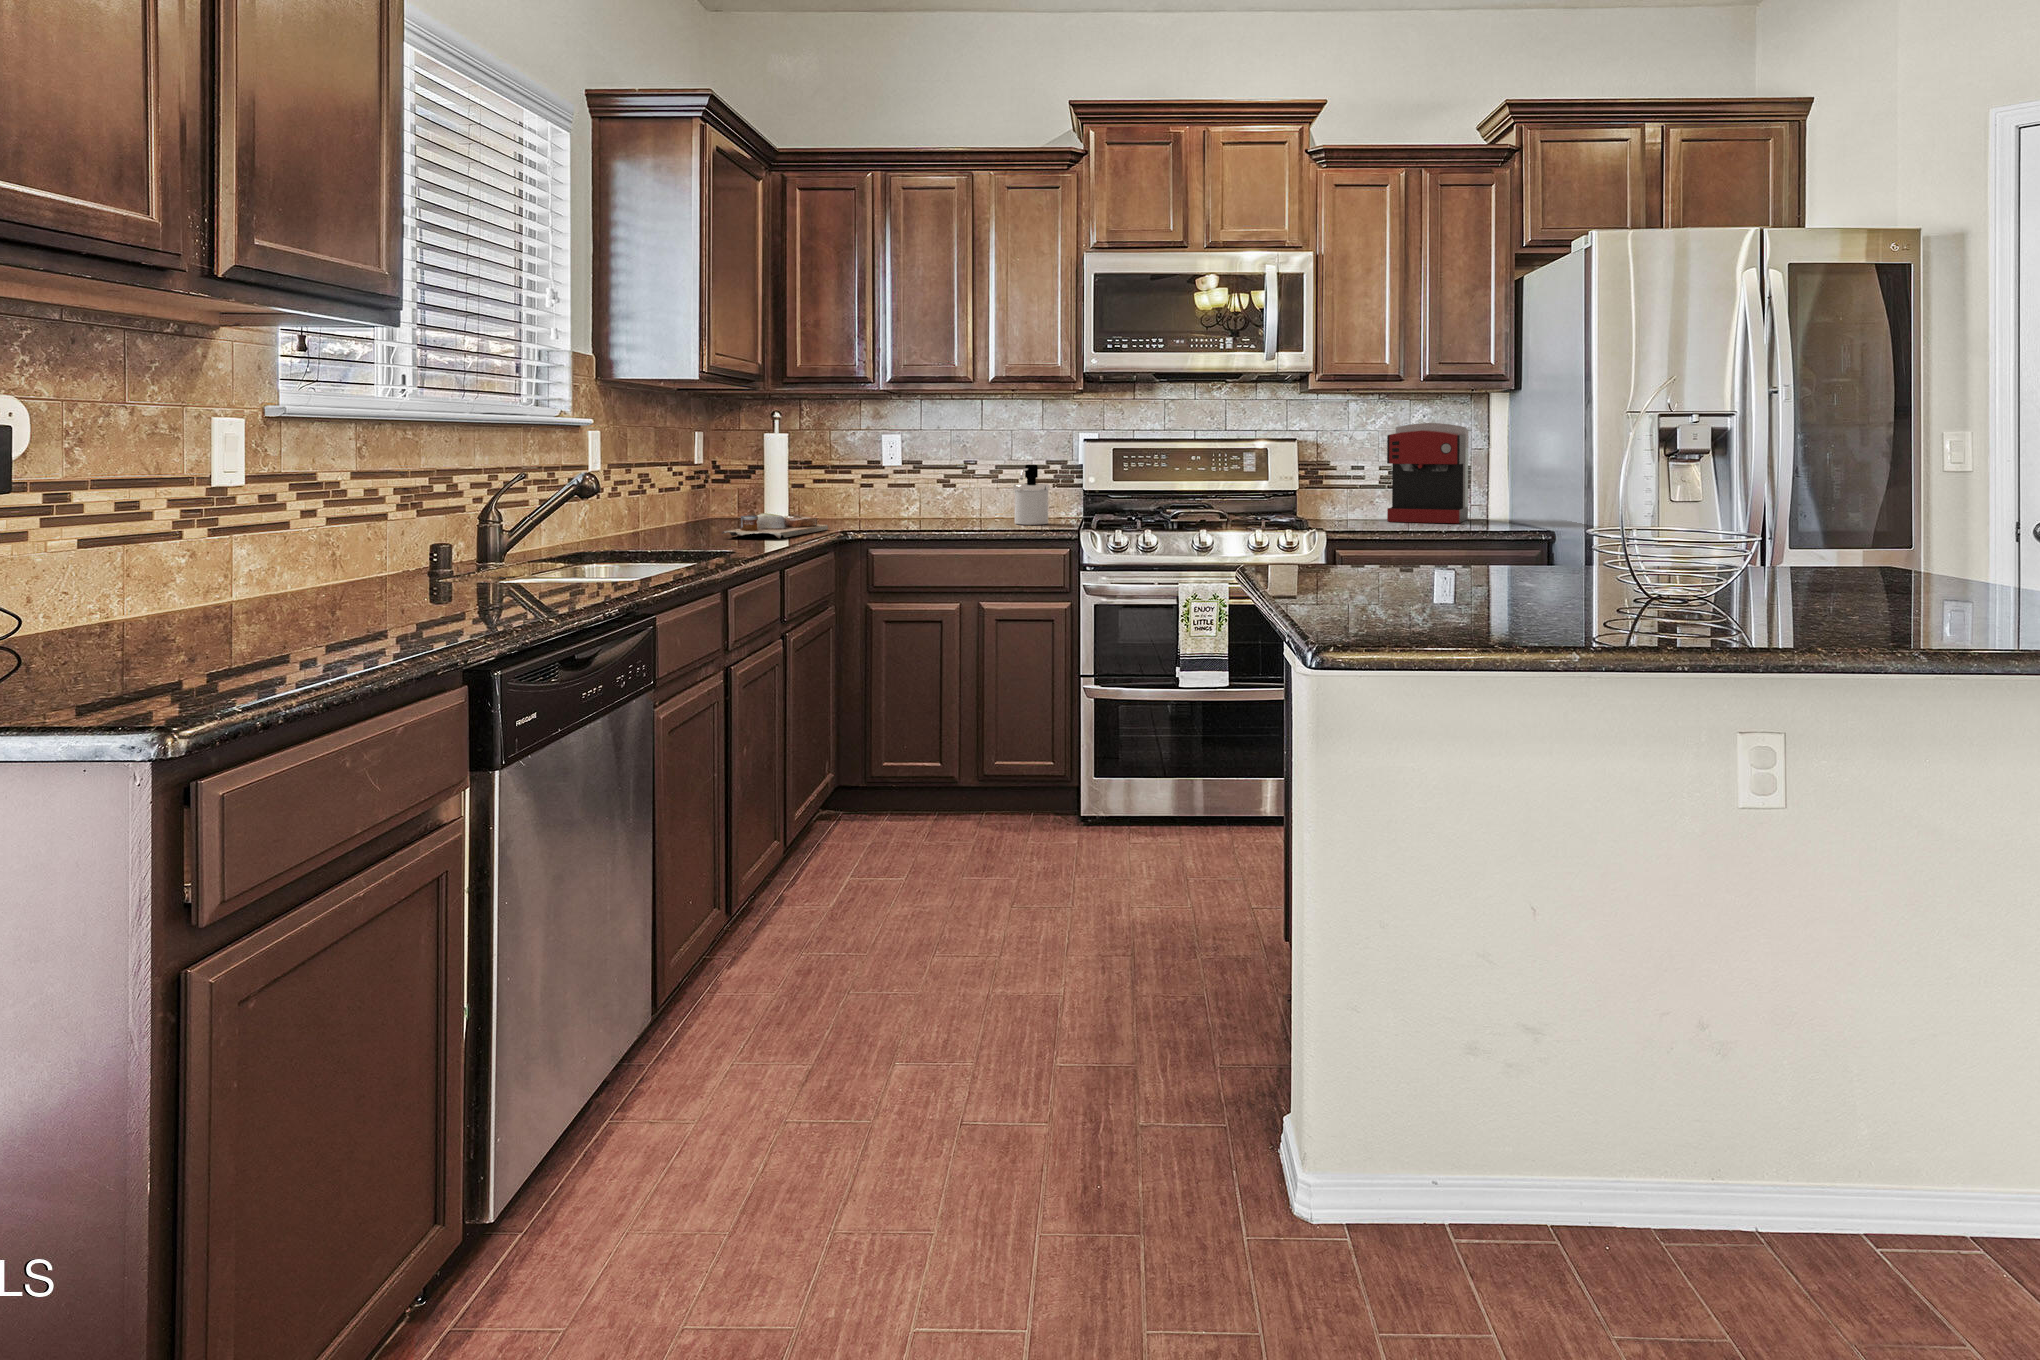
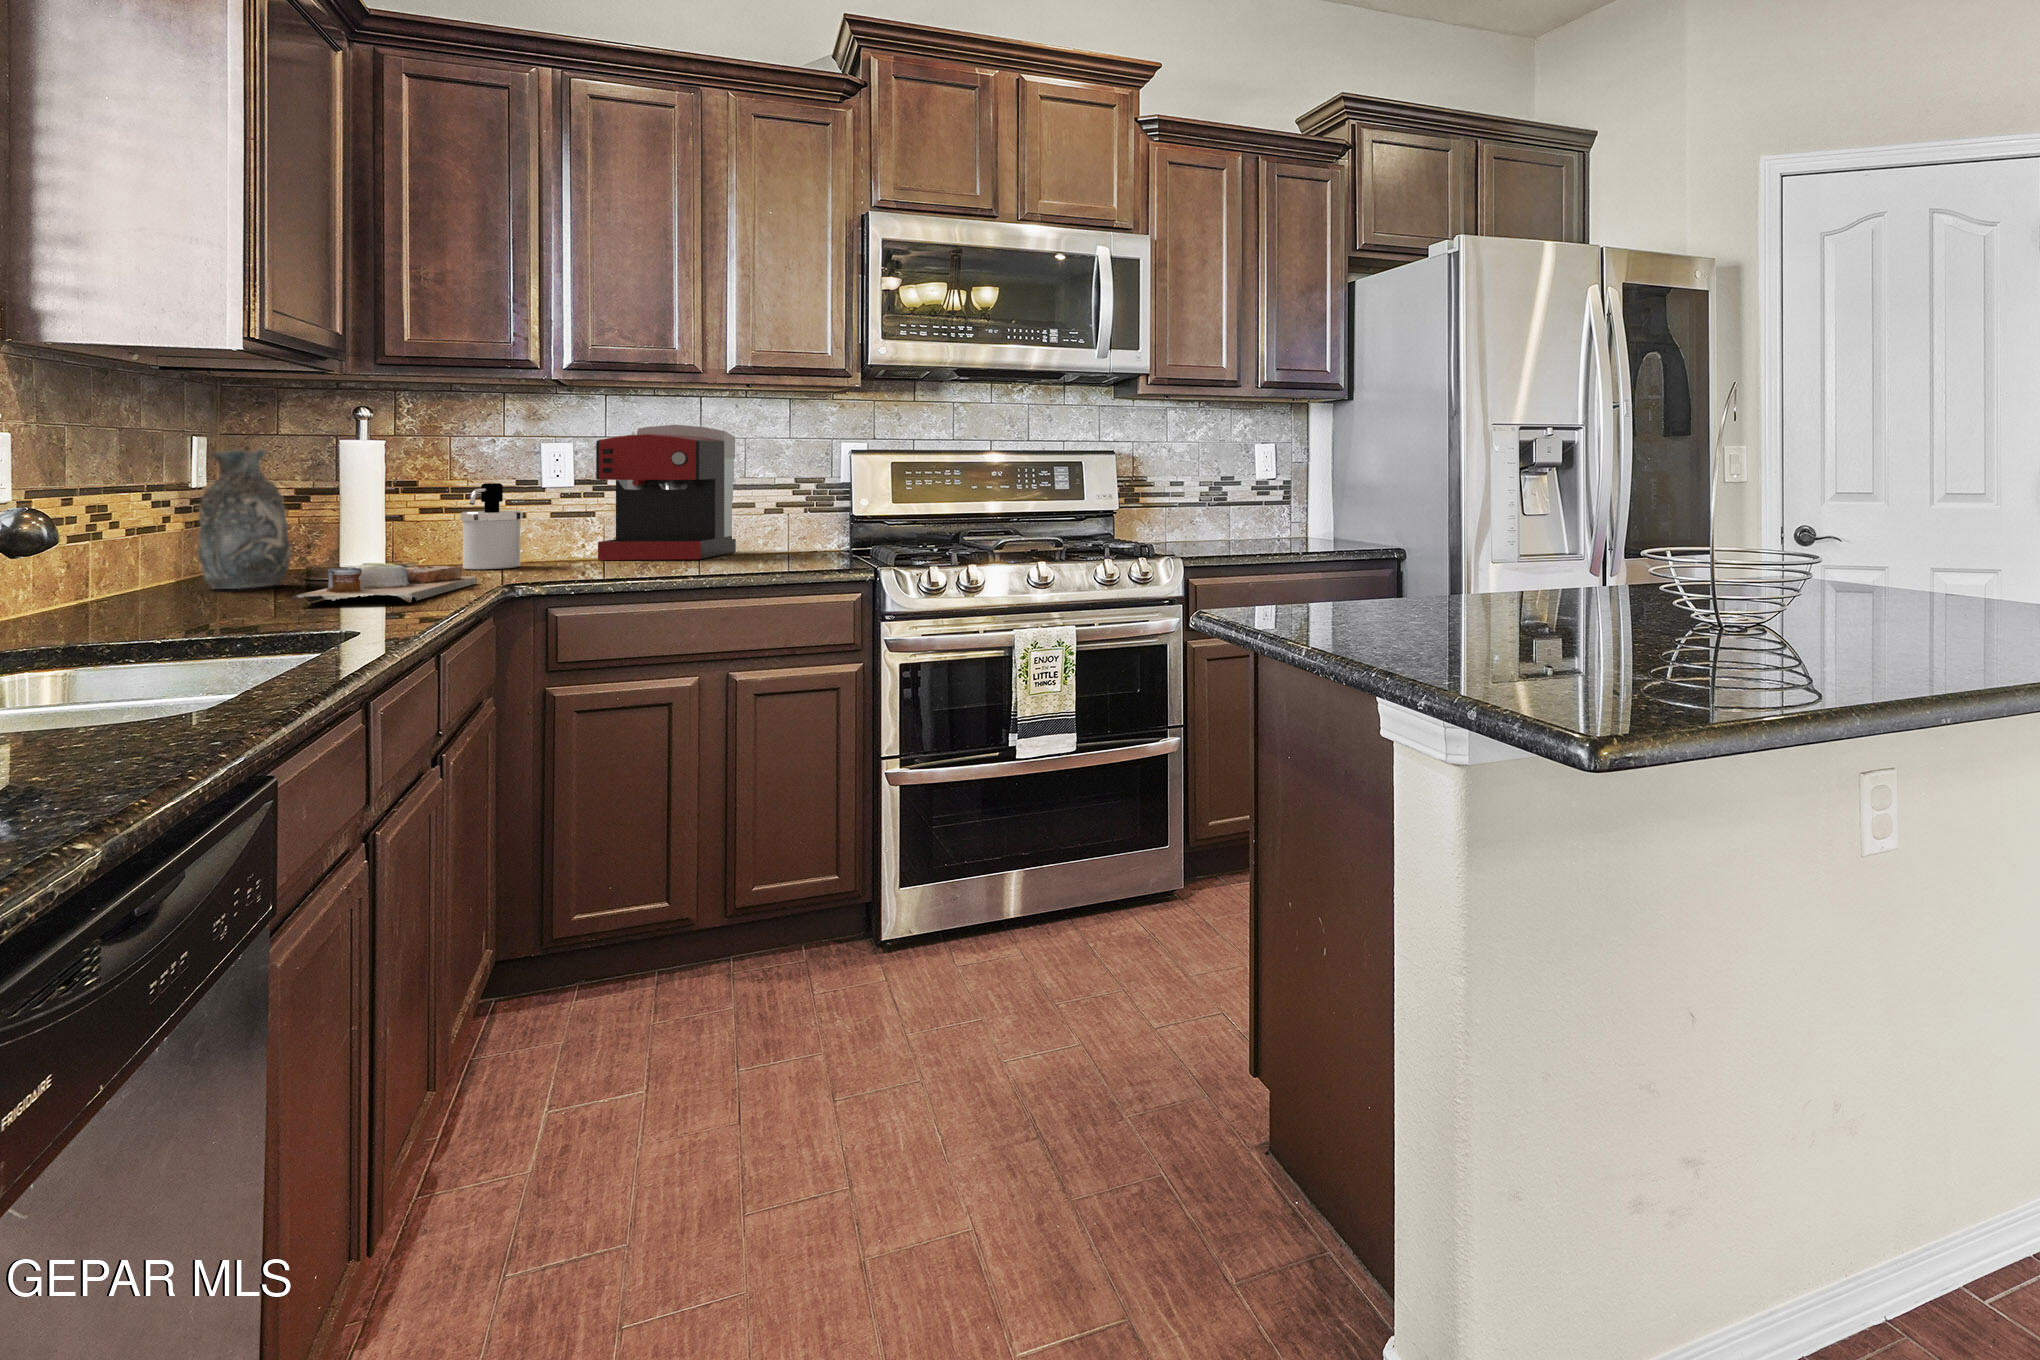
coffee maker: present [1387,423,1468,523] -> present [596,425,736,560]
decorative vase: none [686,440,733,527] -> present [197,449,291,589]
soap dispenser: present [1013,465,1050,525] -> present [461,483,522,569]

